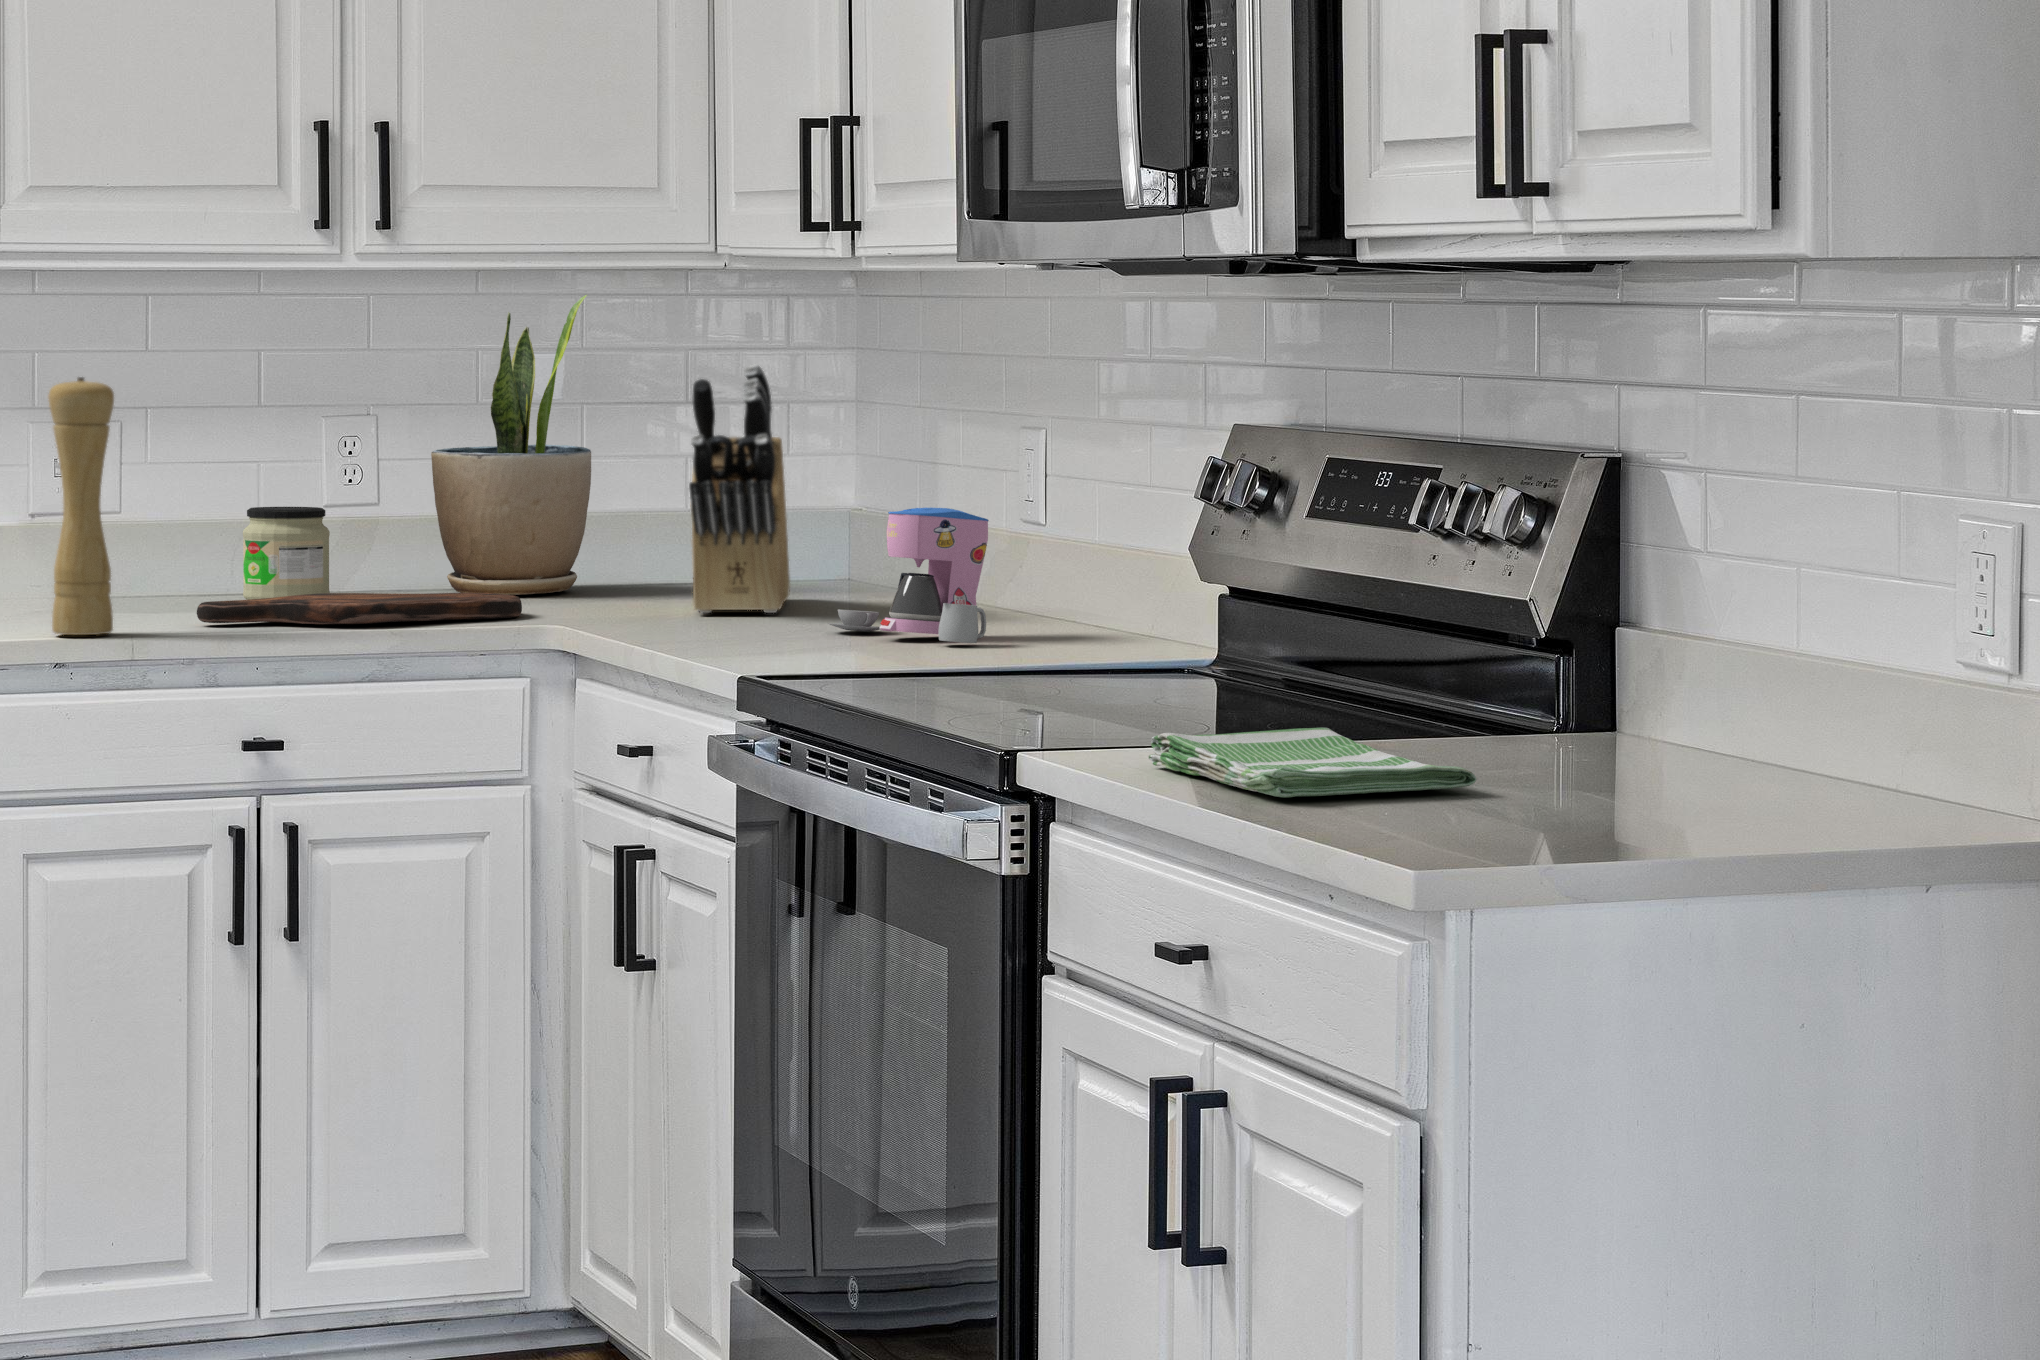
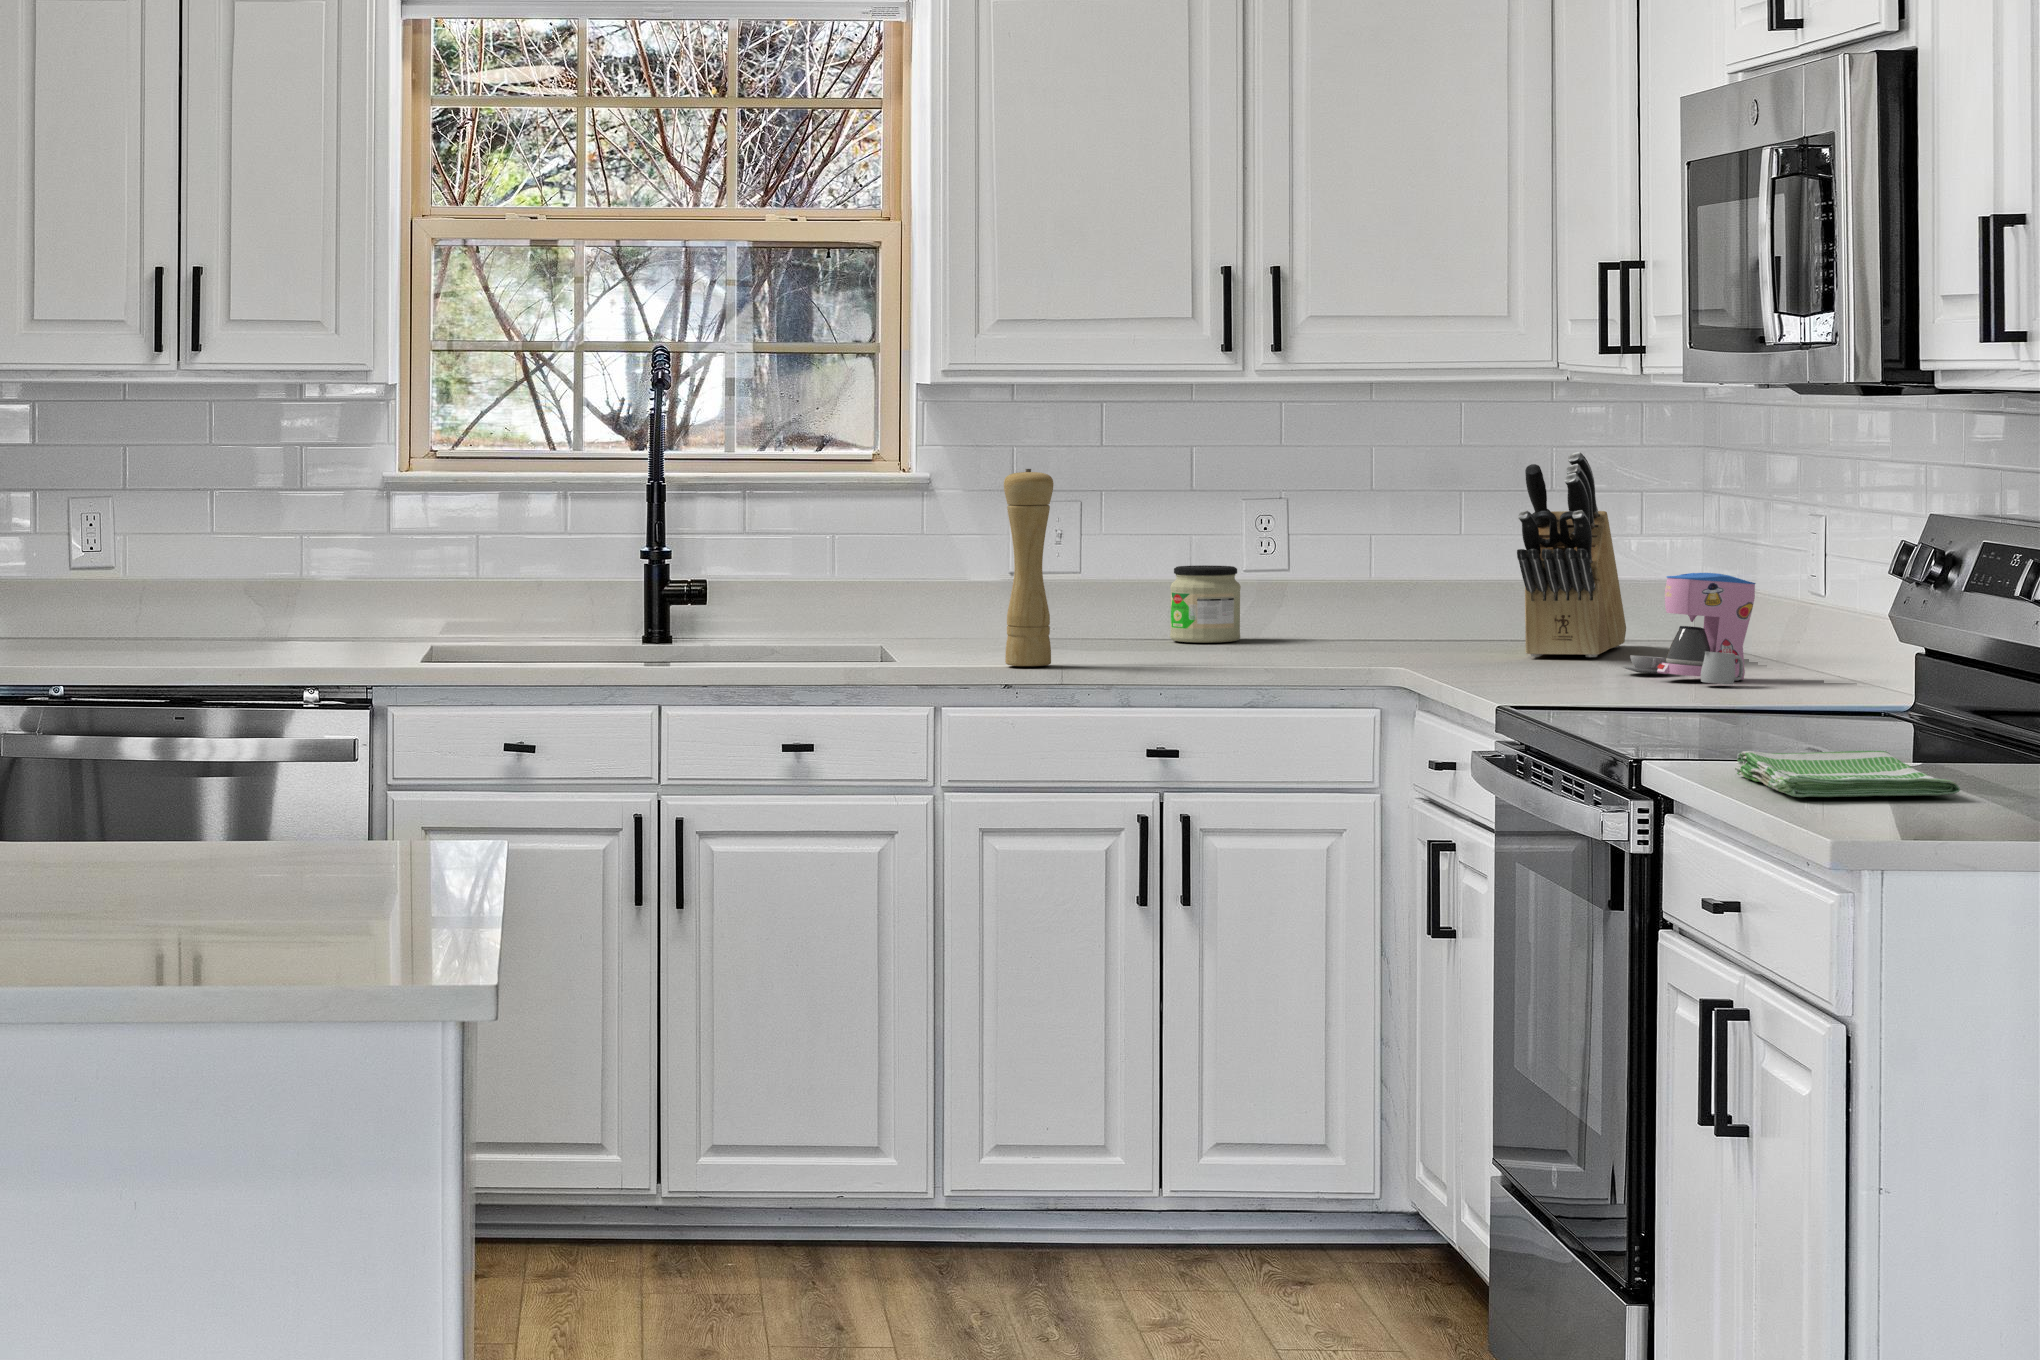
potted plant: present [431,296,591,595] -> none [1328,389,1463,639]
cutting board: present [197,593,522,624] -> none [1119,636,1383,661]

